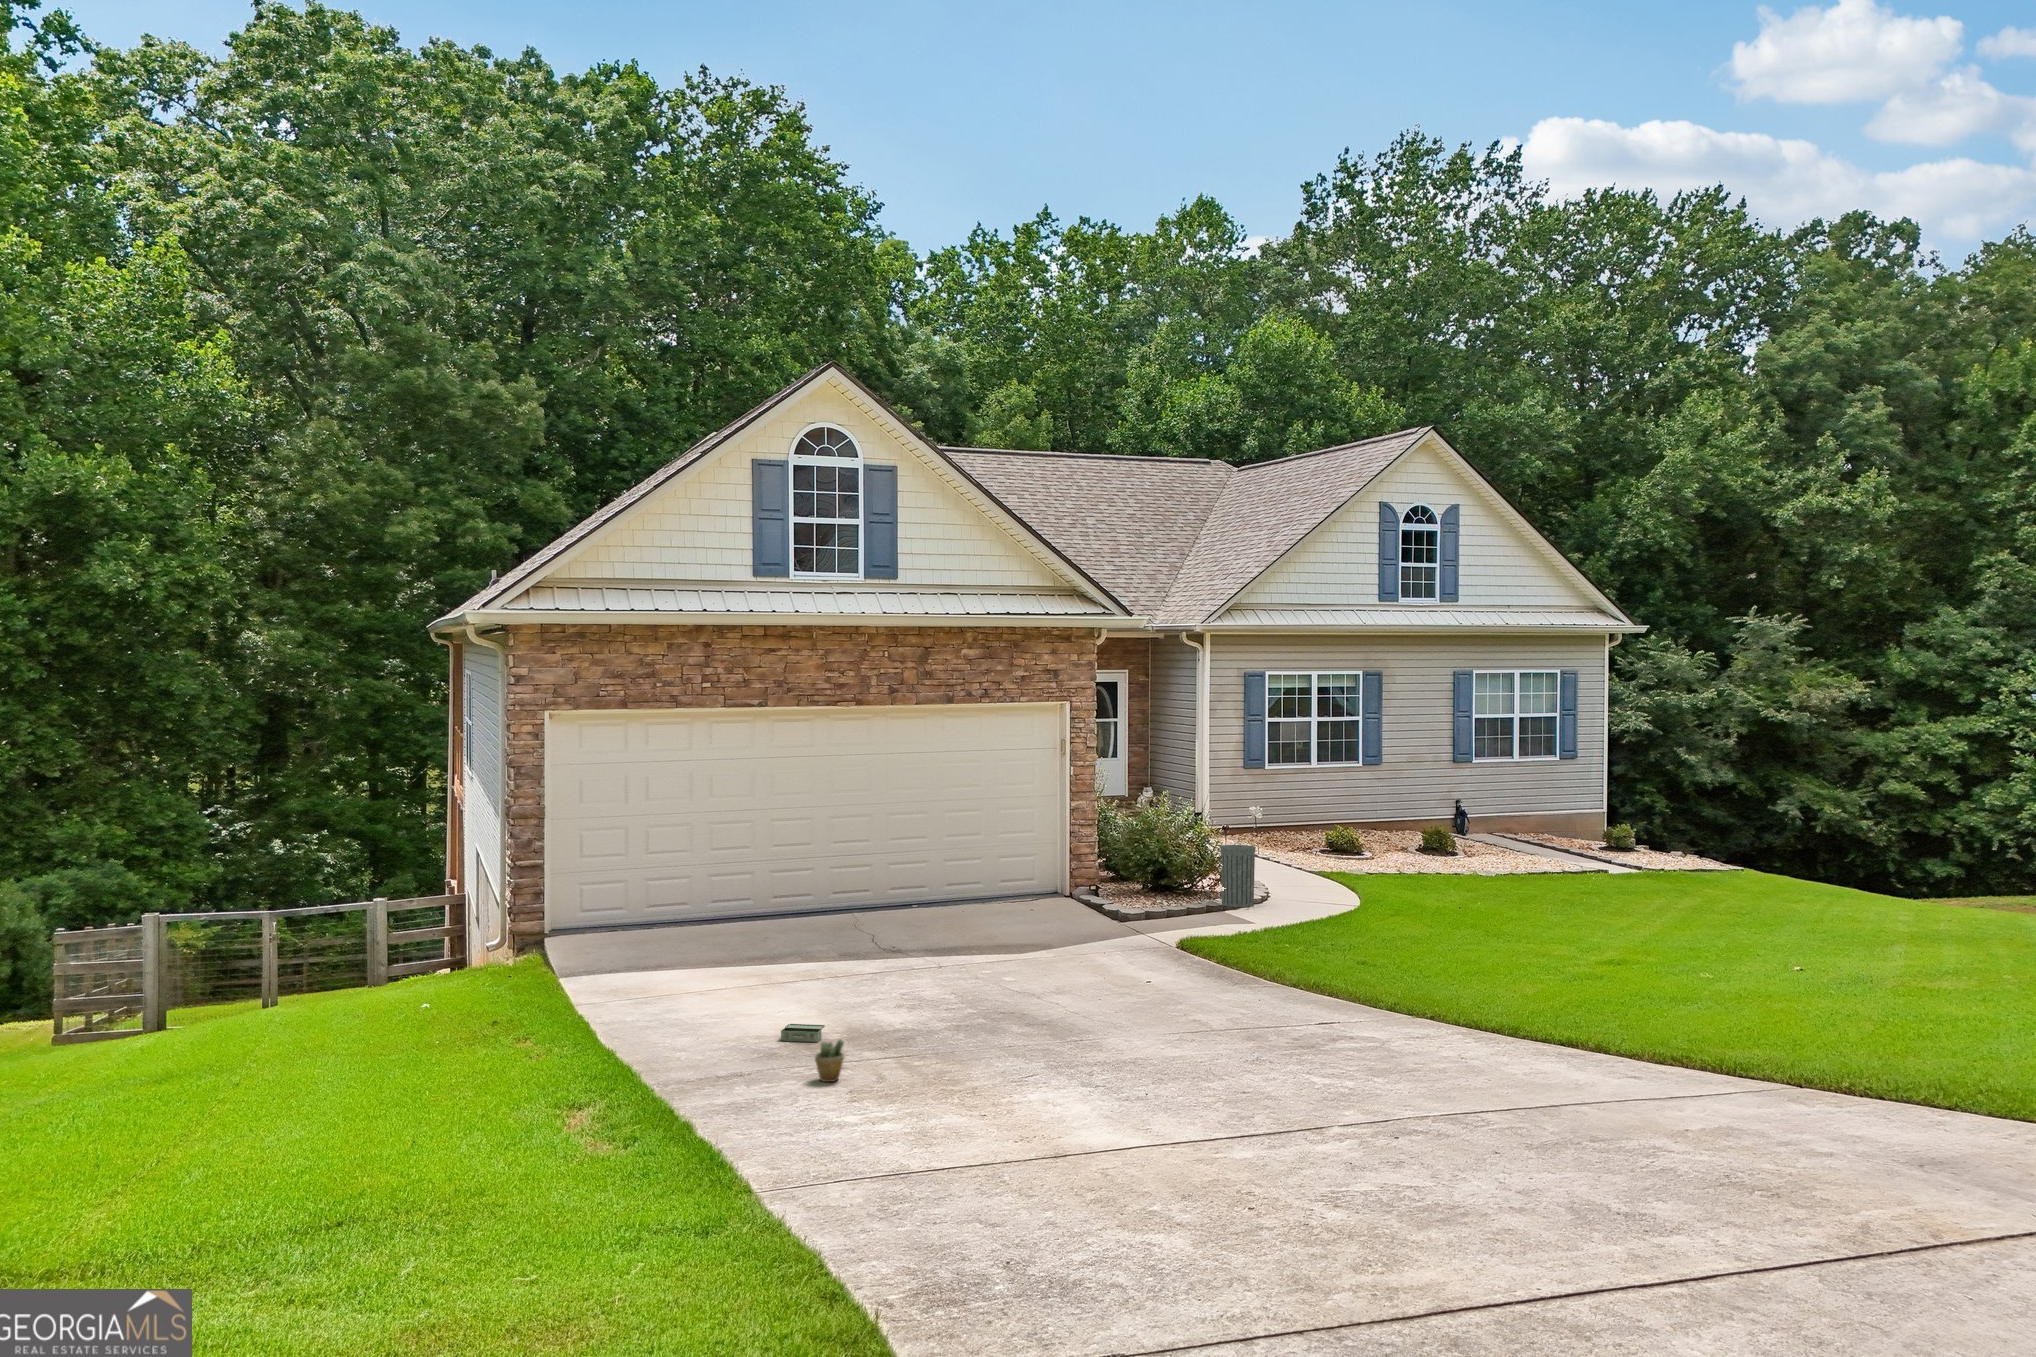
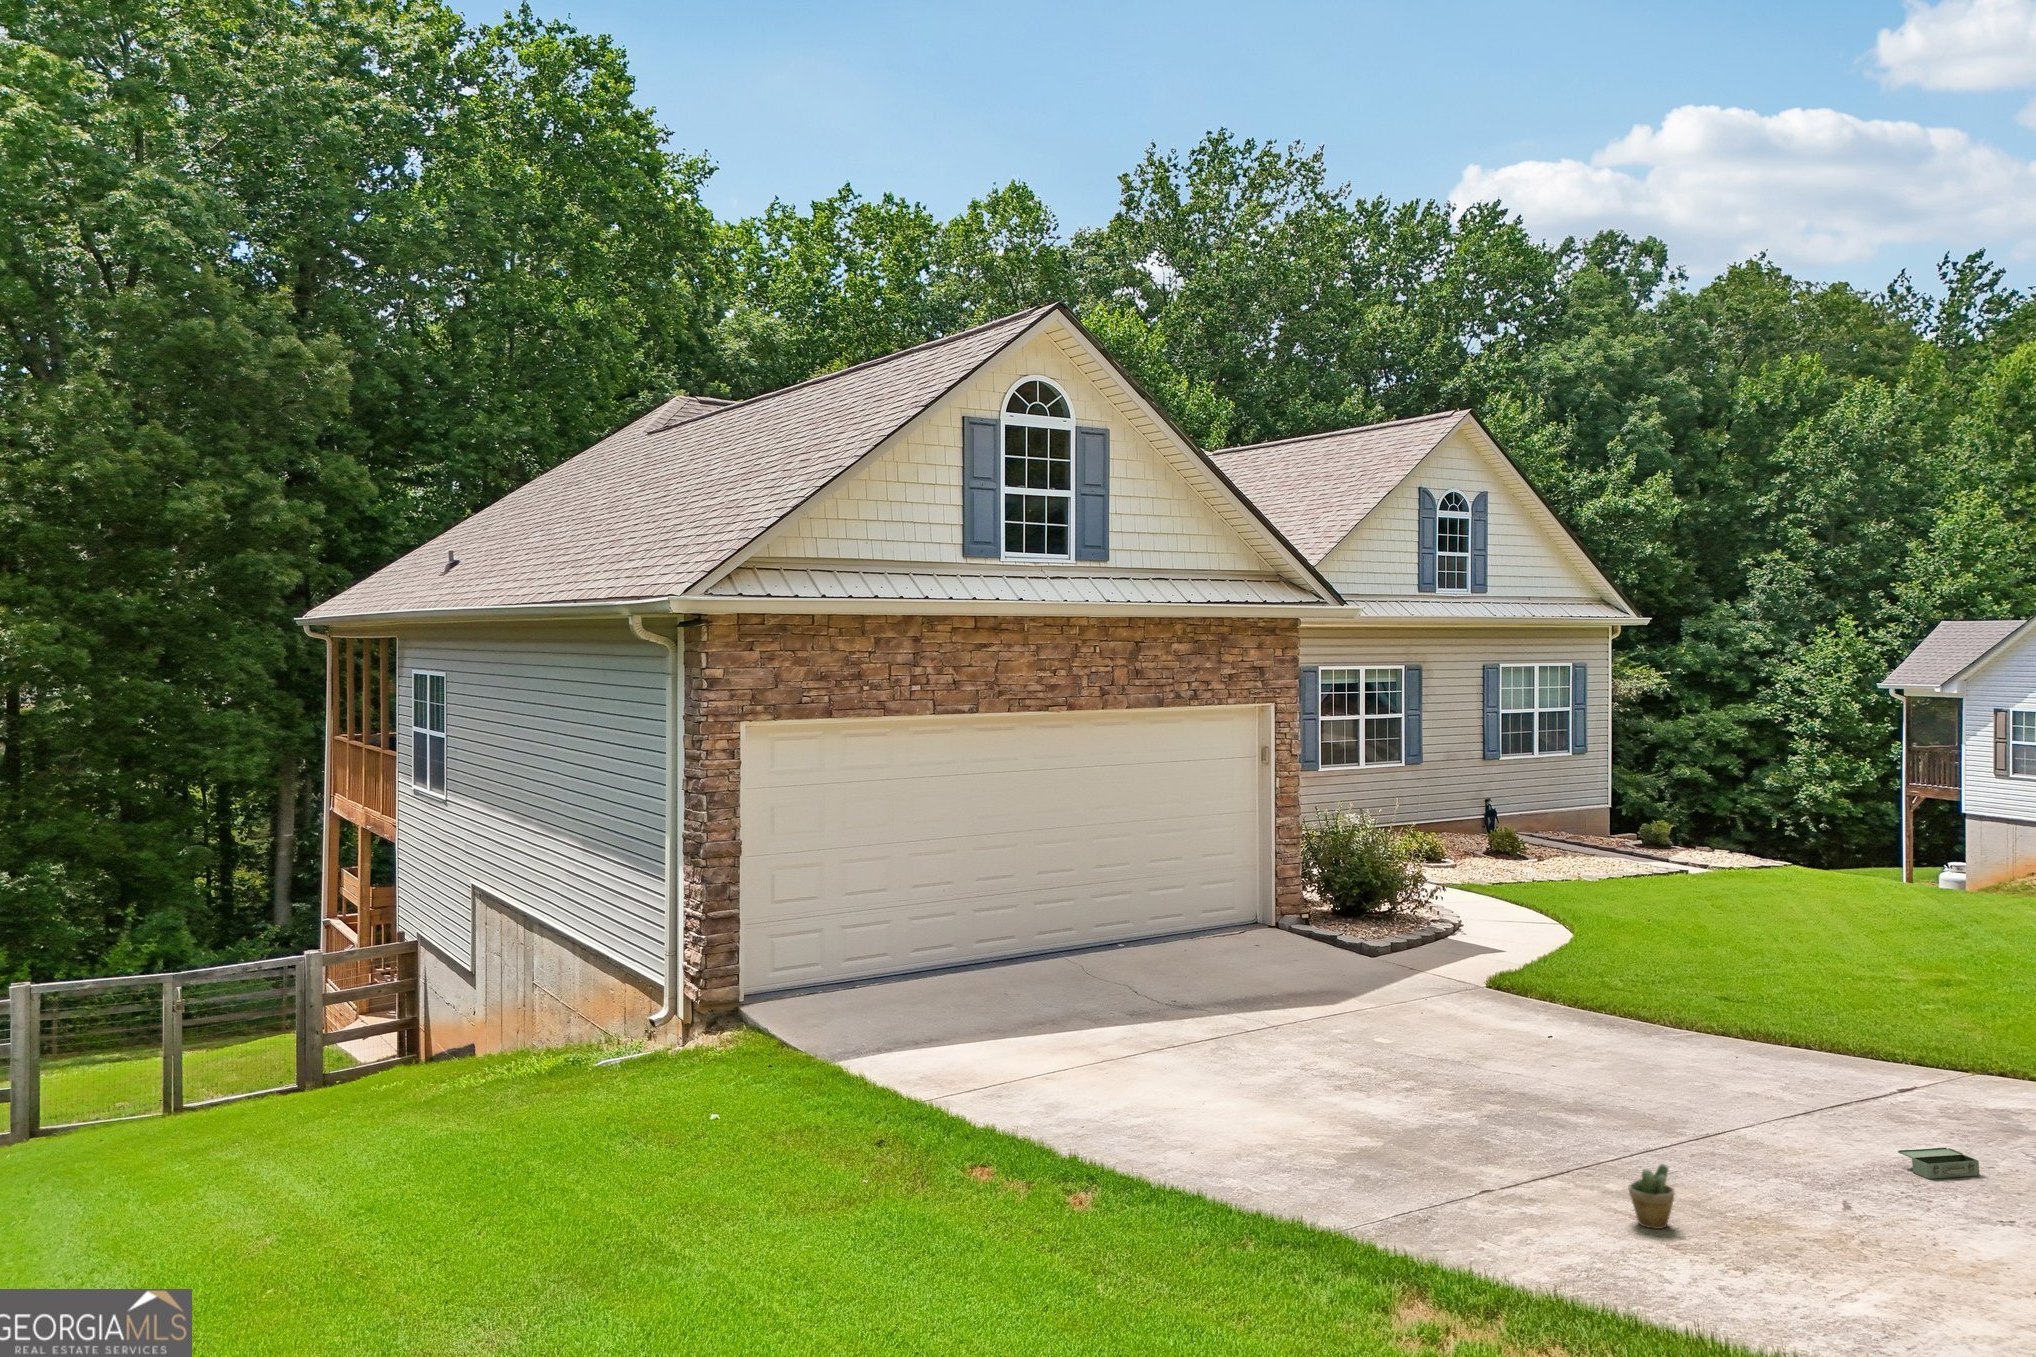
trash can: present [1220,843,1256,907] -> none [1409,857,1450,931]
toolbox: present [781,1024,825,1042] -> present [1898,1148,1979,1179]

